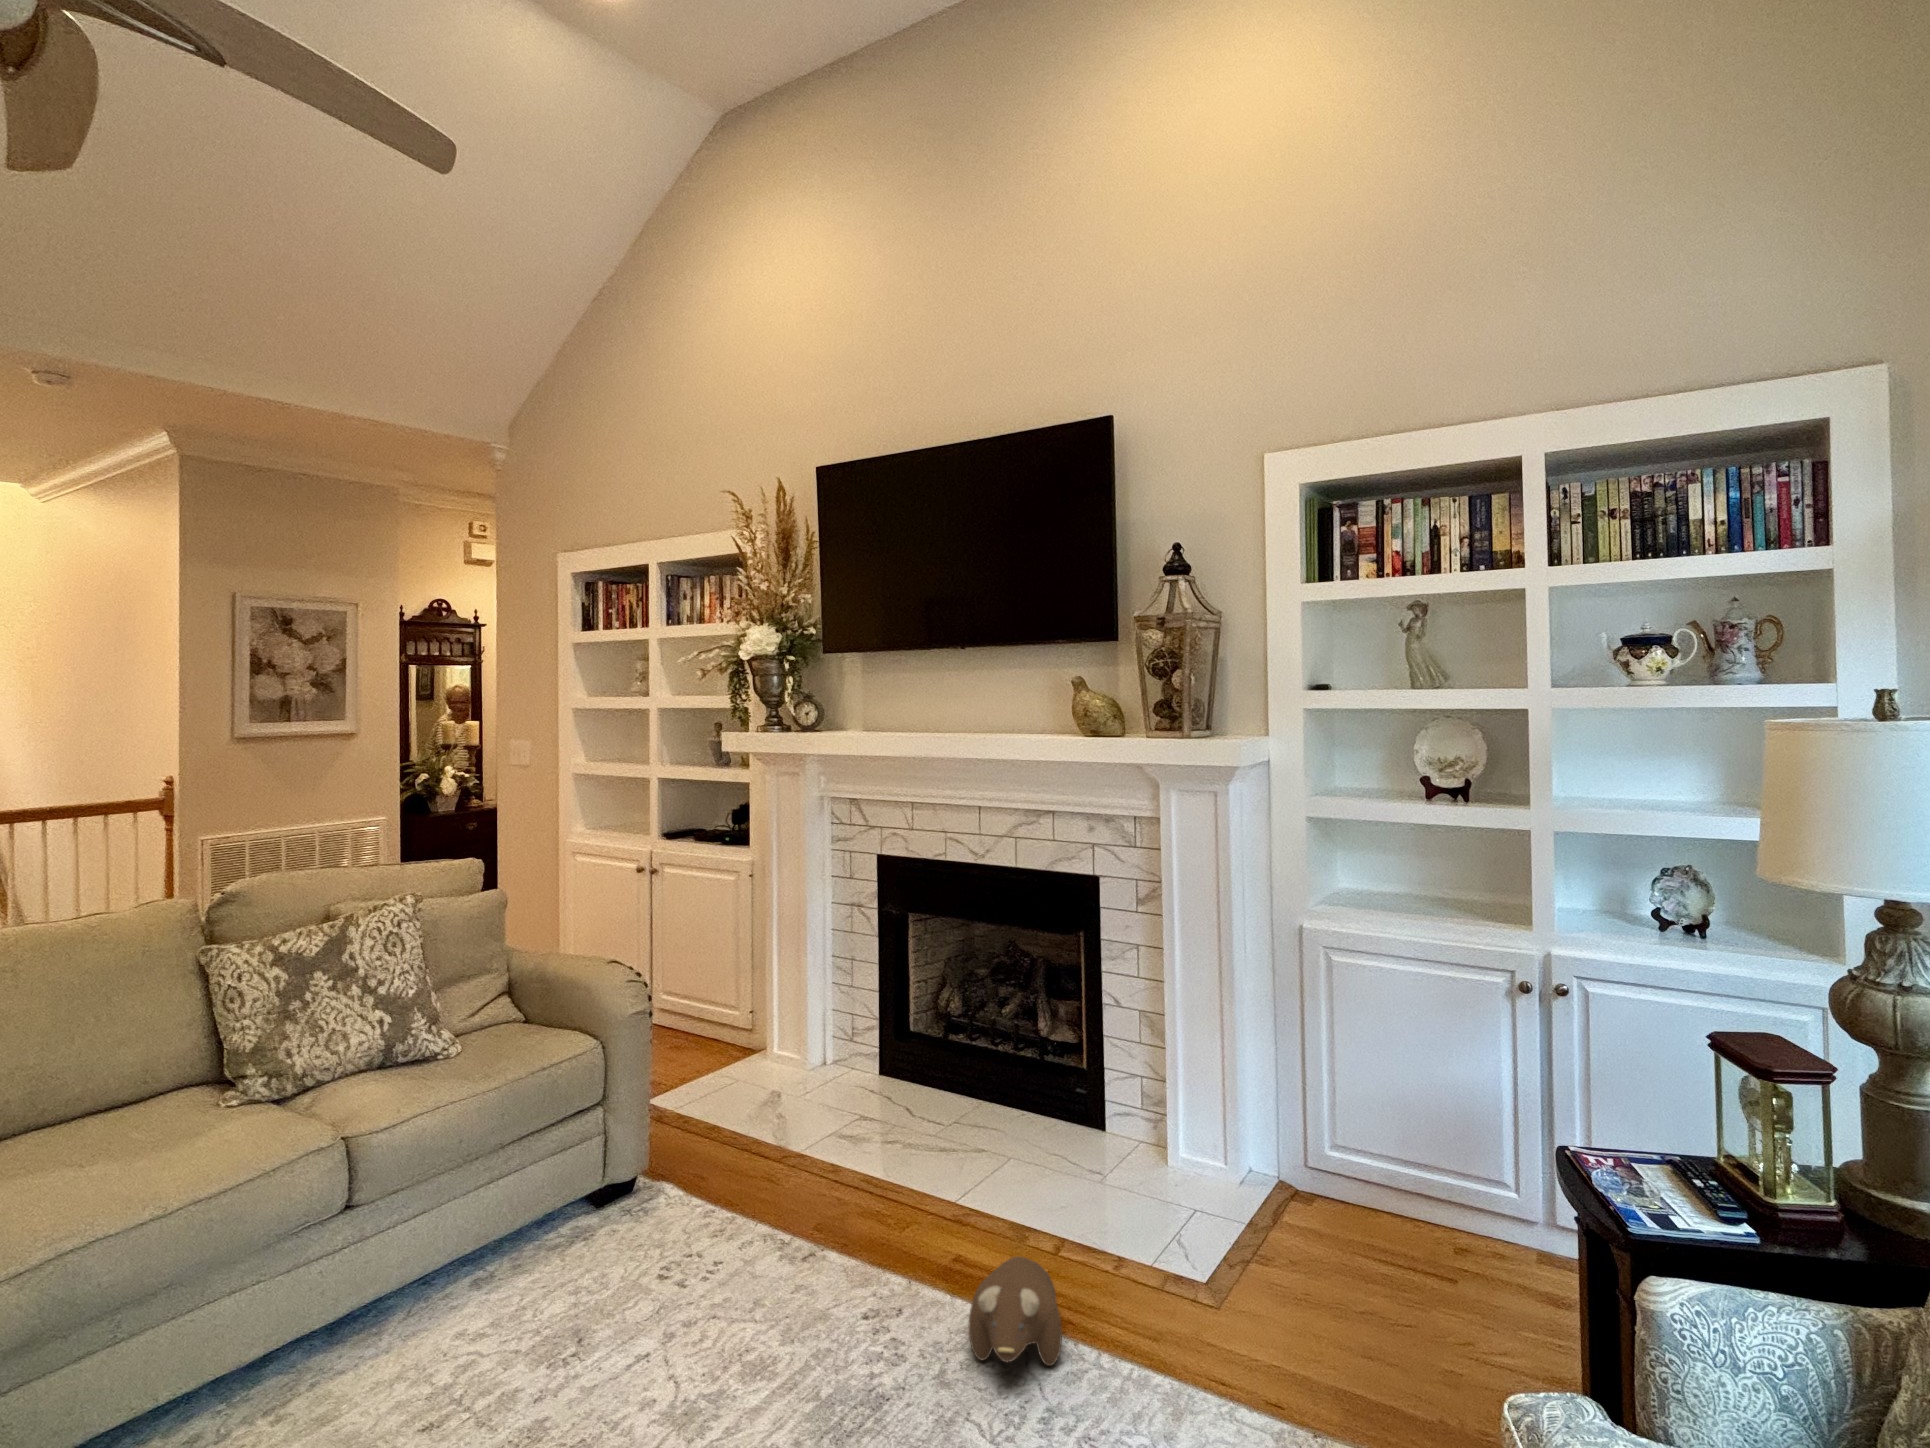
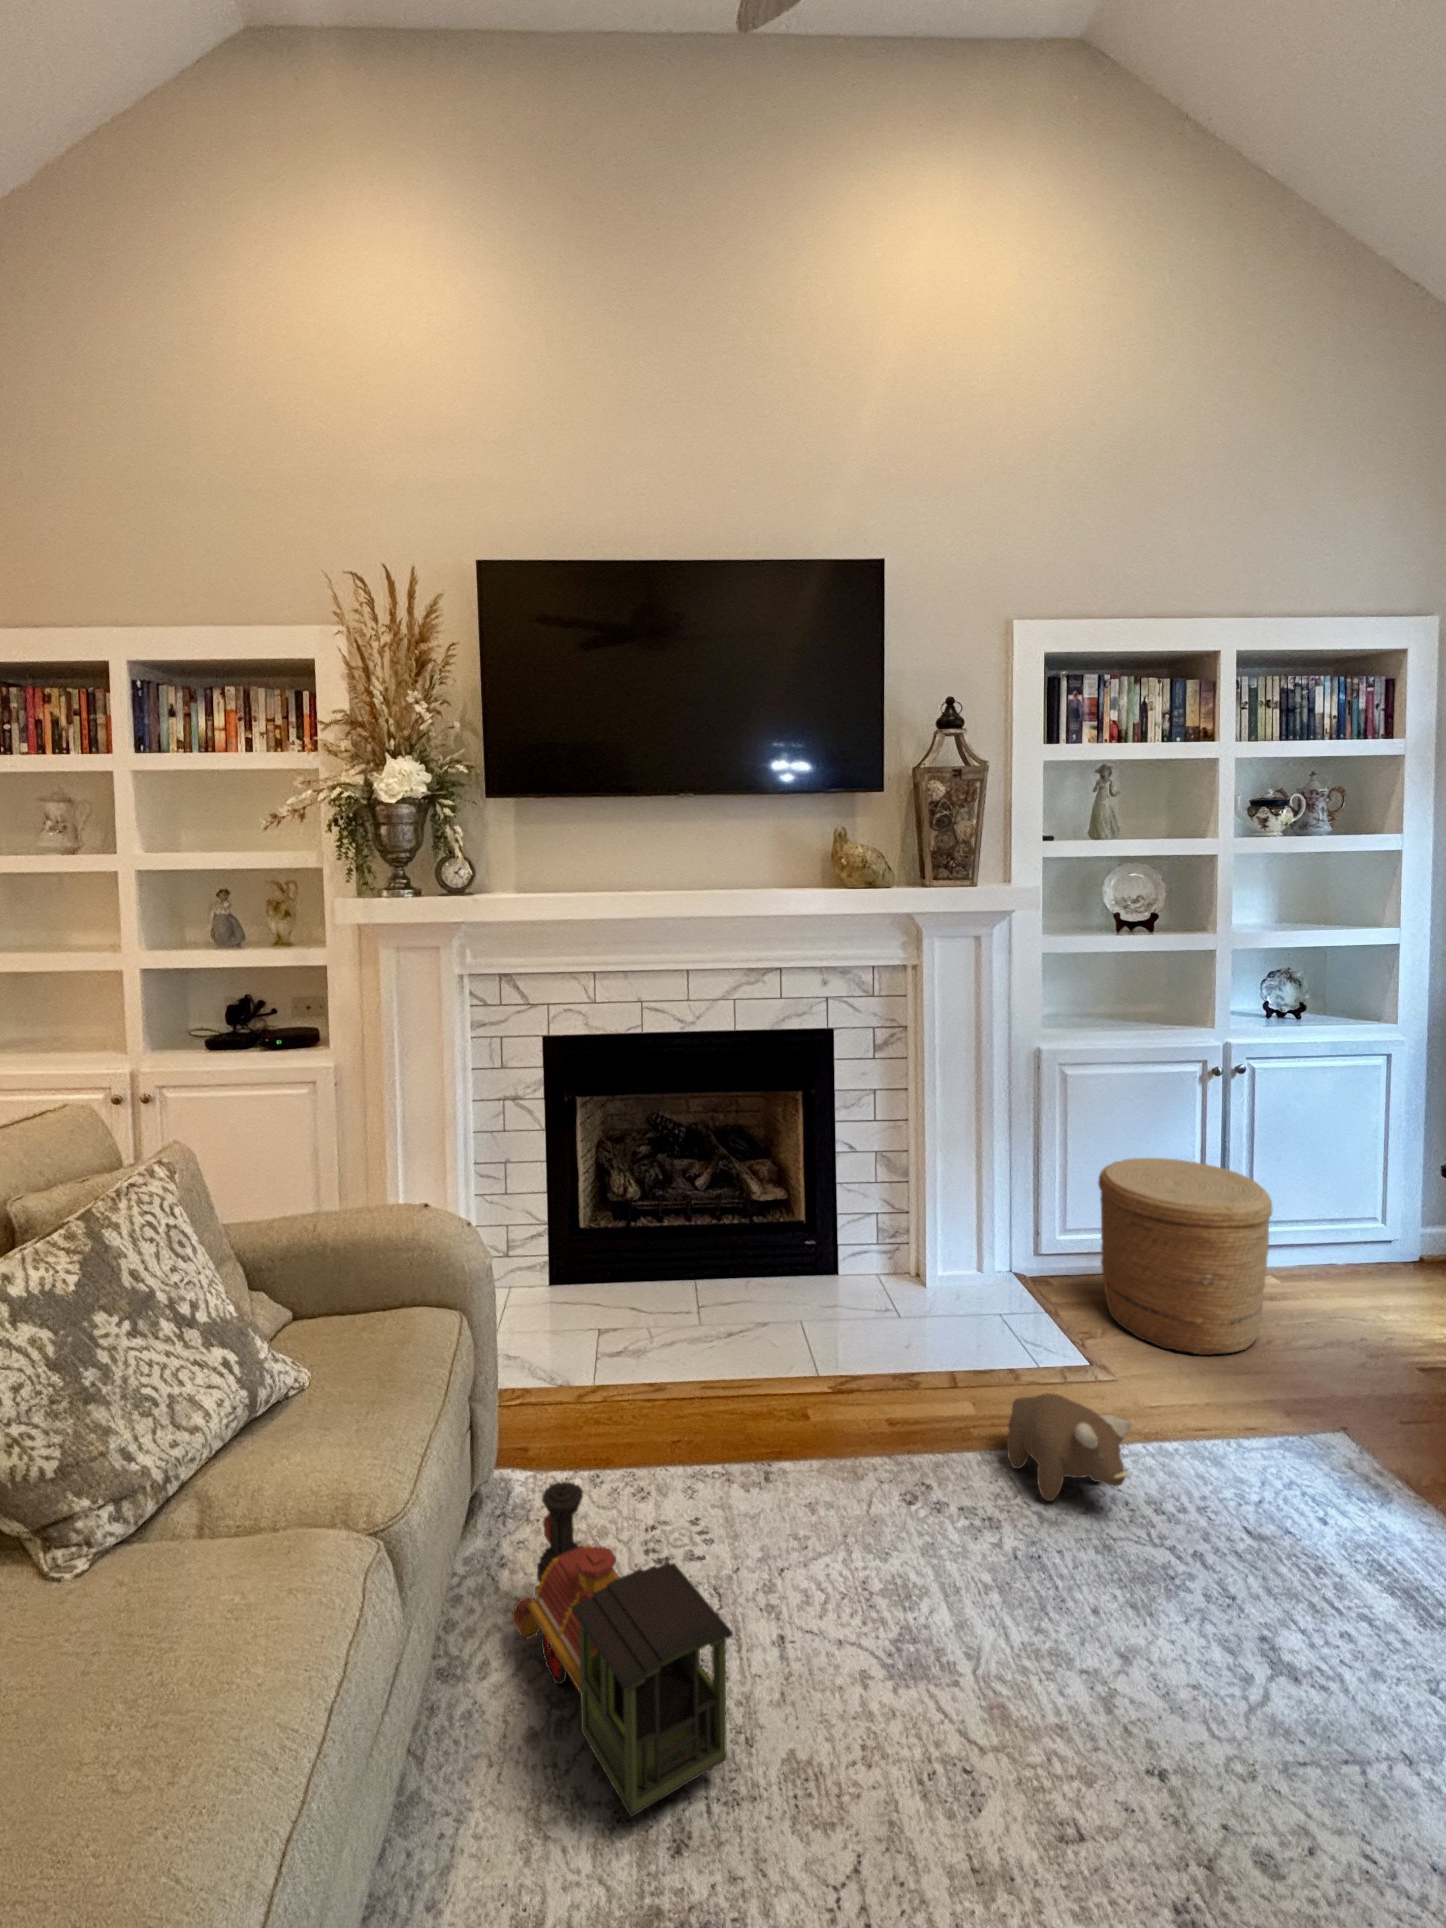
woven basket: none [1298,1065,1495,1327] -> present [1098,1158,1272,1355]
toy train: none [415,1173,605,1391] -> present [512,1482,733,1817]

